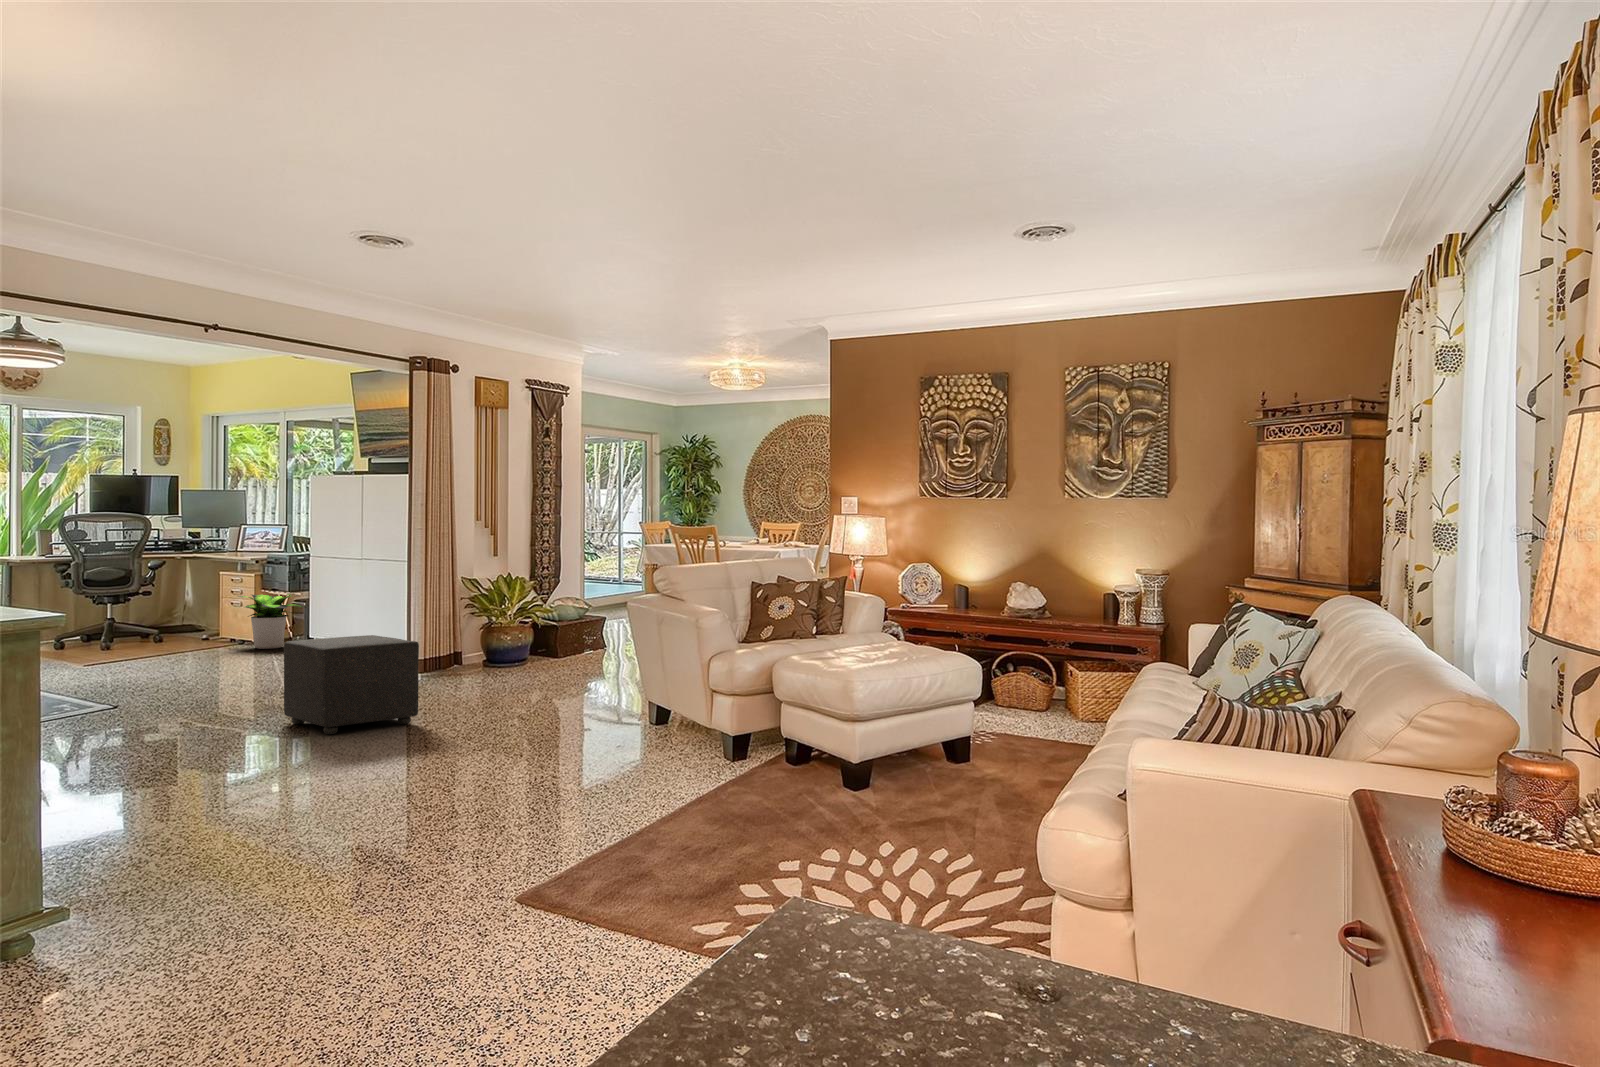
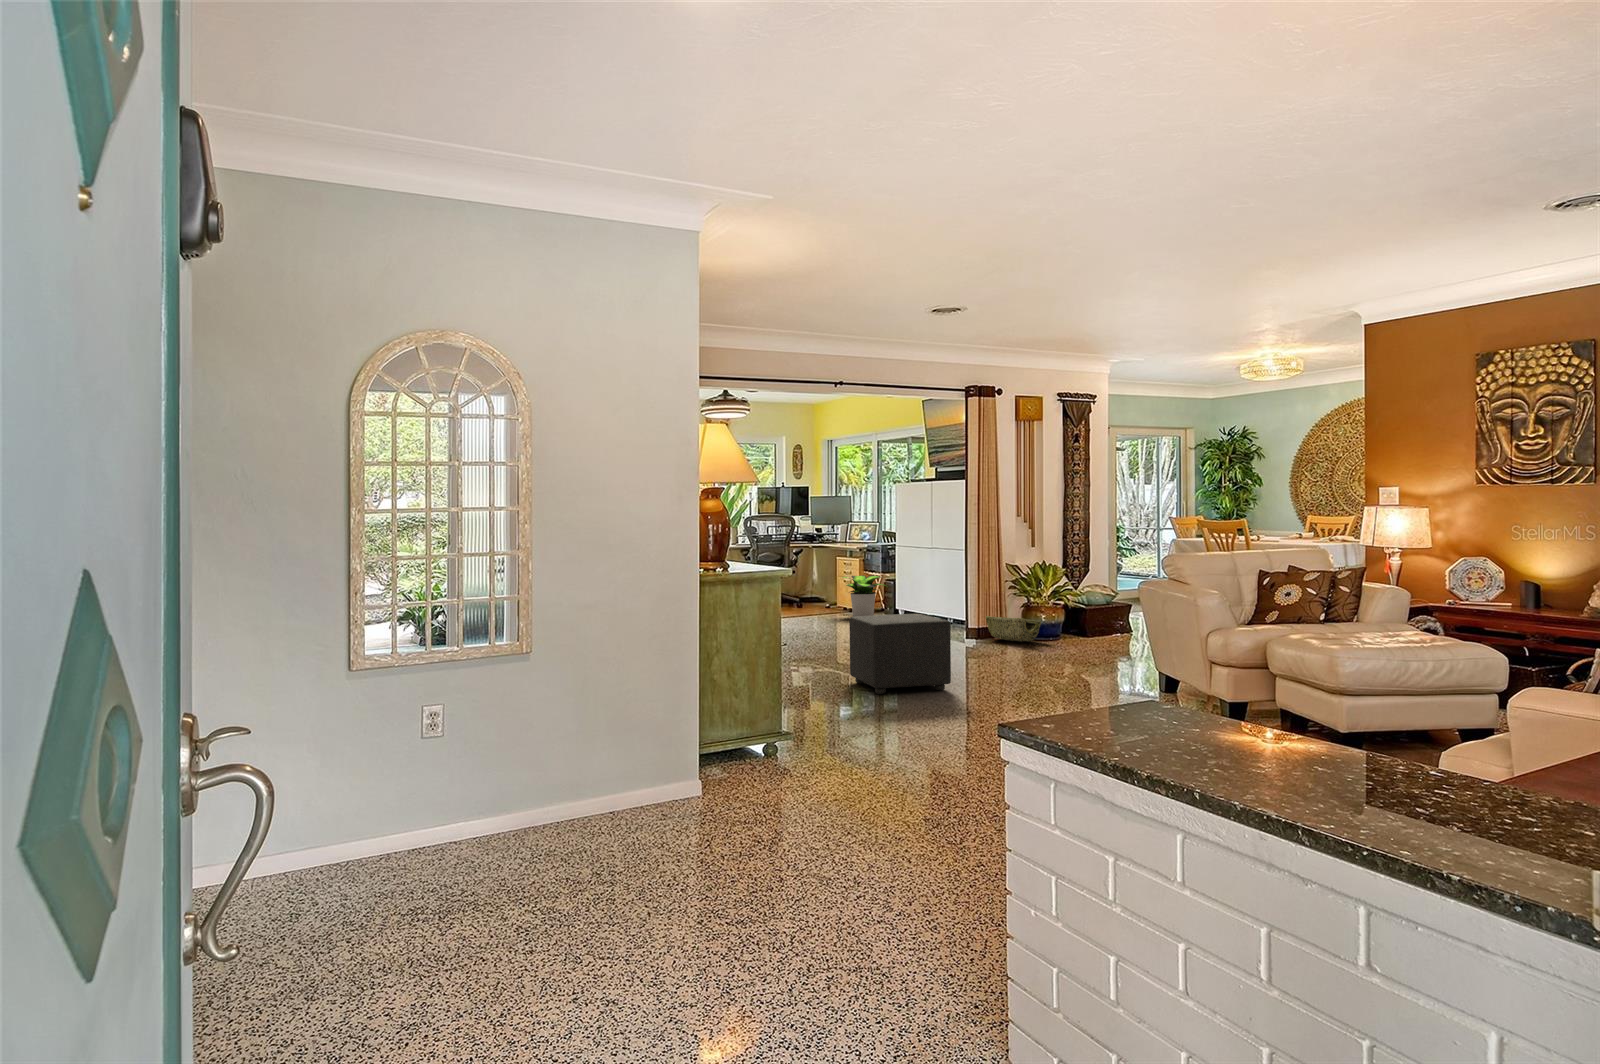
woven basket: none [439,638,506,667] -> present [986,616,1041,642]

